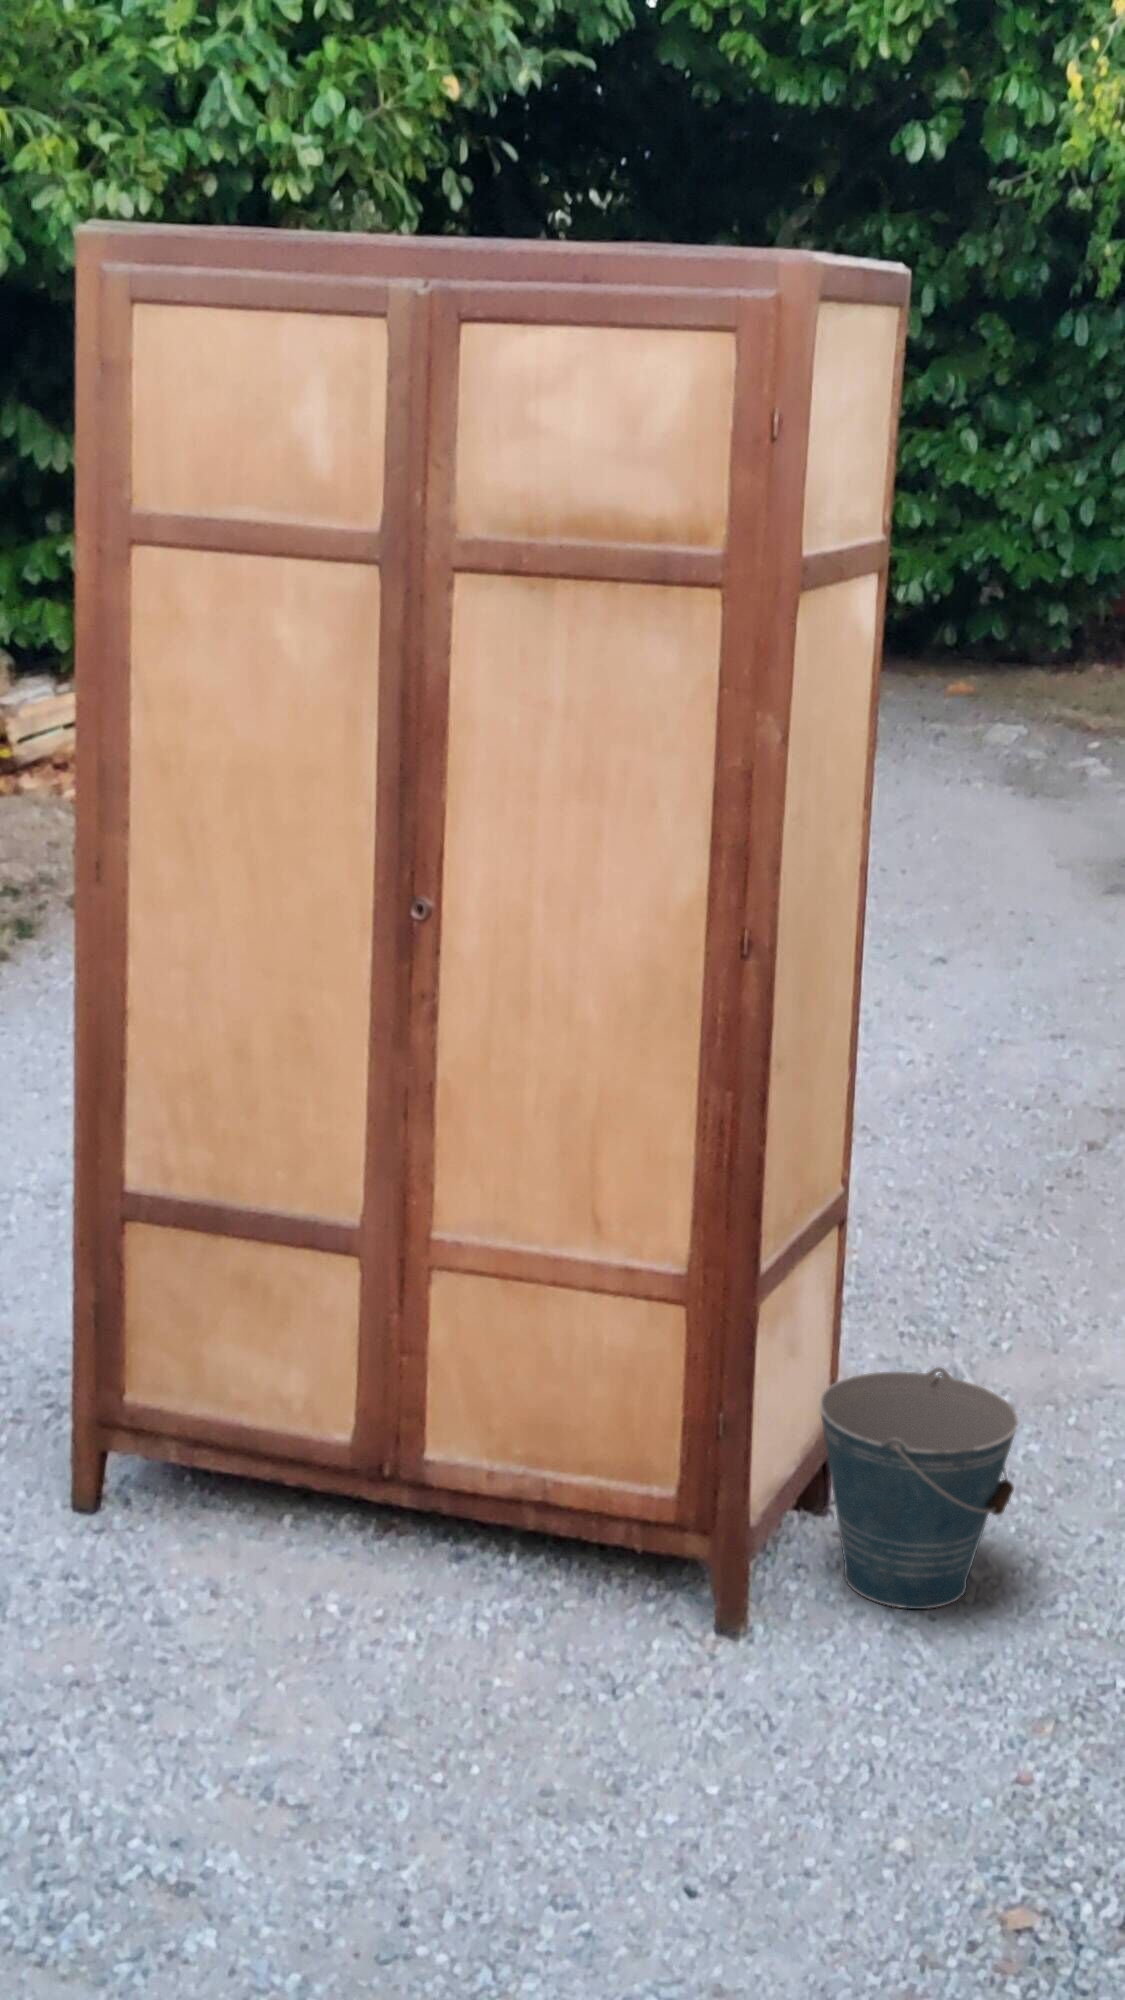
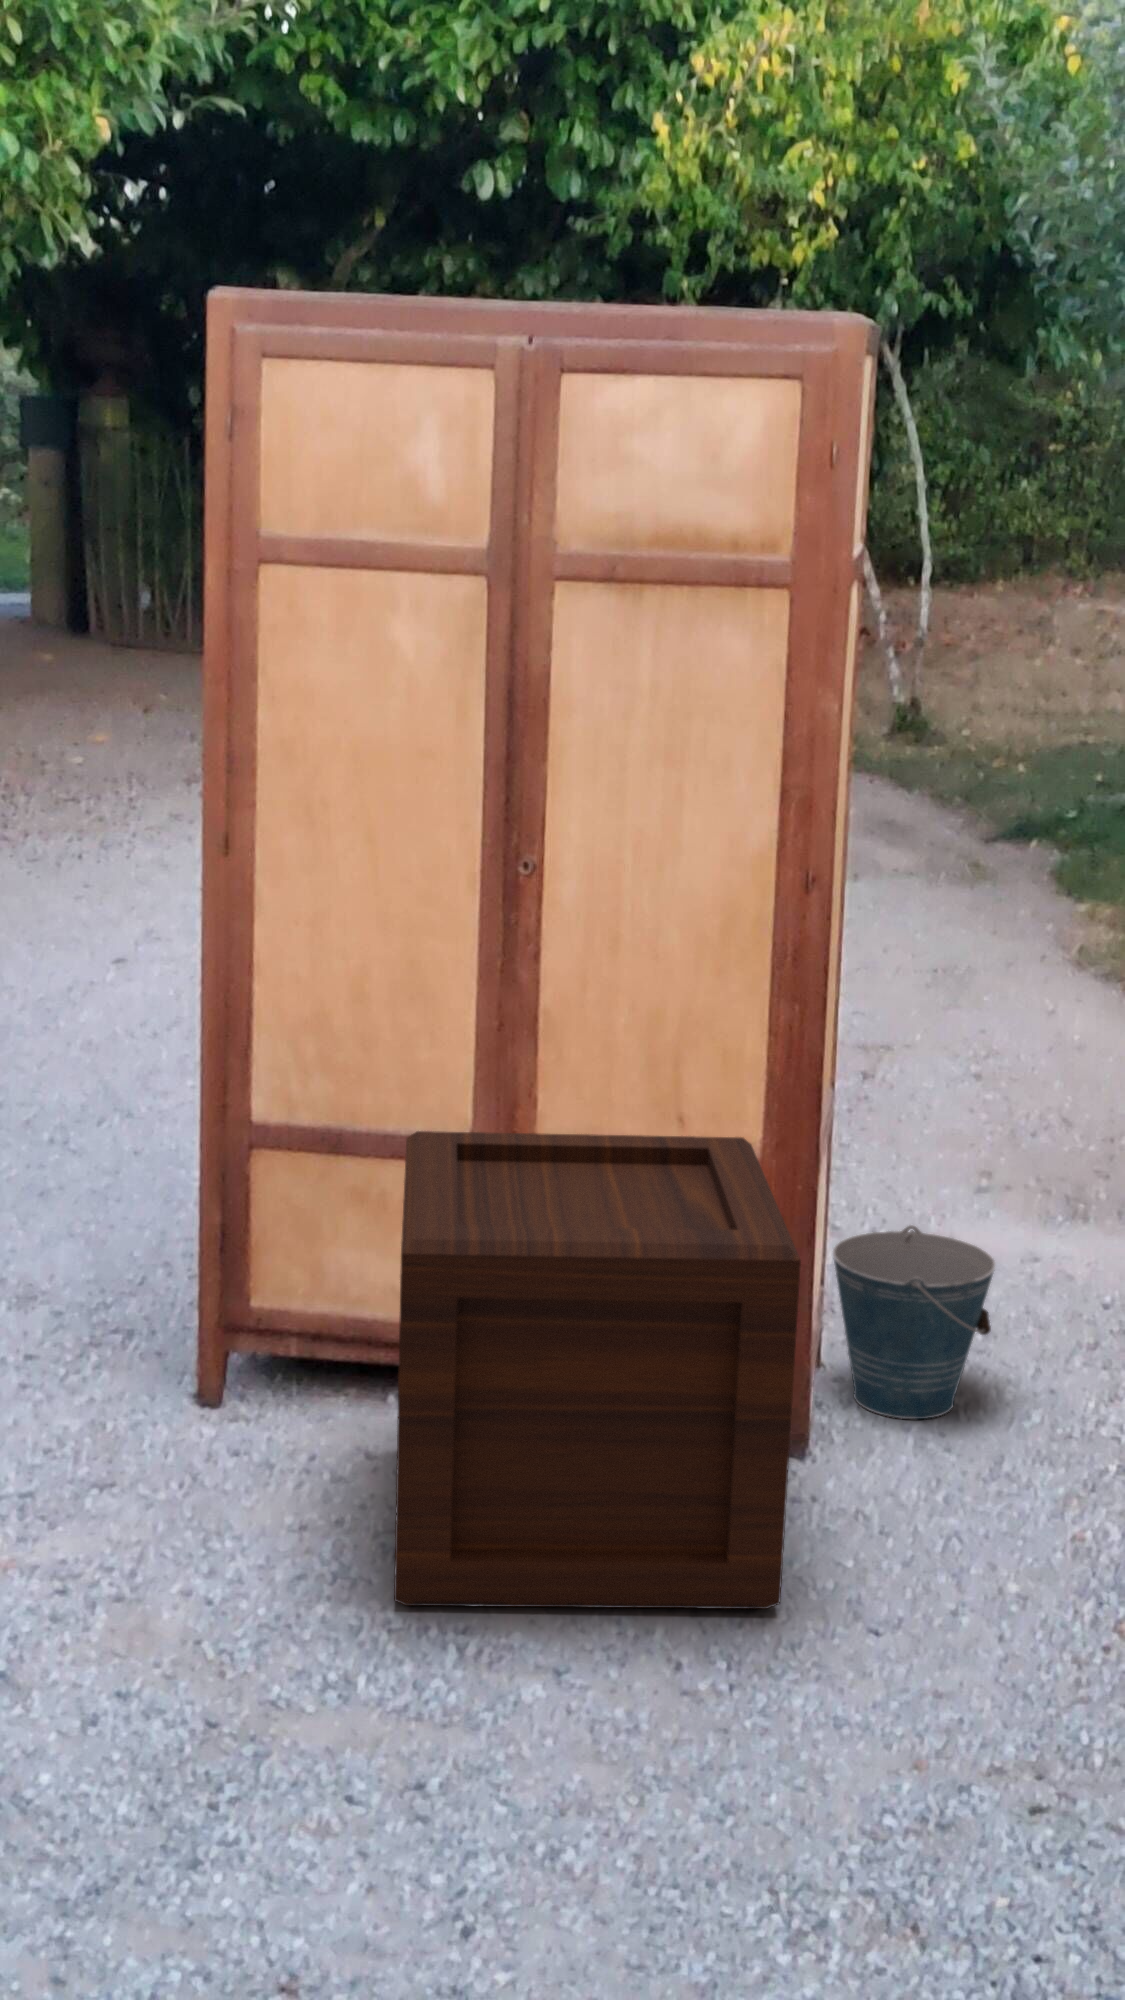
wooden crate: none [117,1213,670,1847] -> present [394,1131,801,1609]

